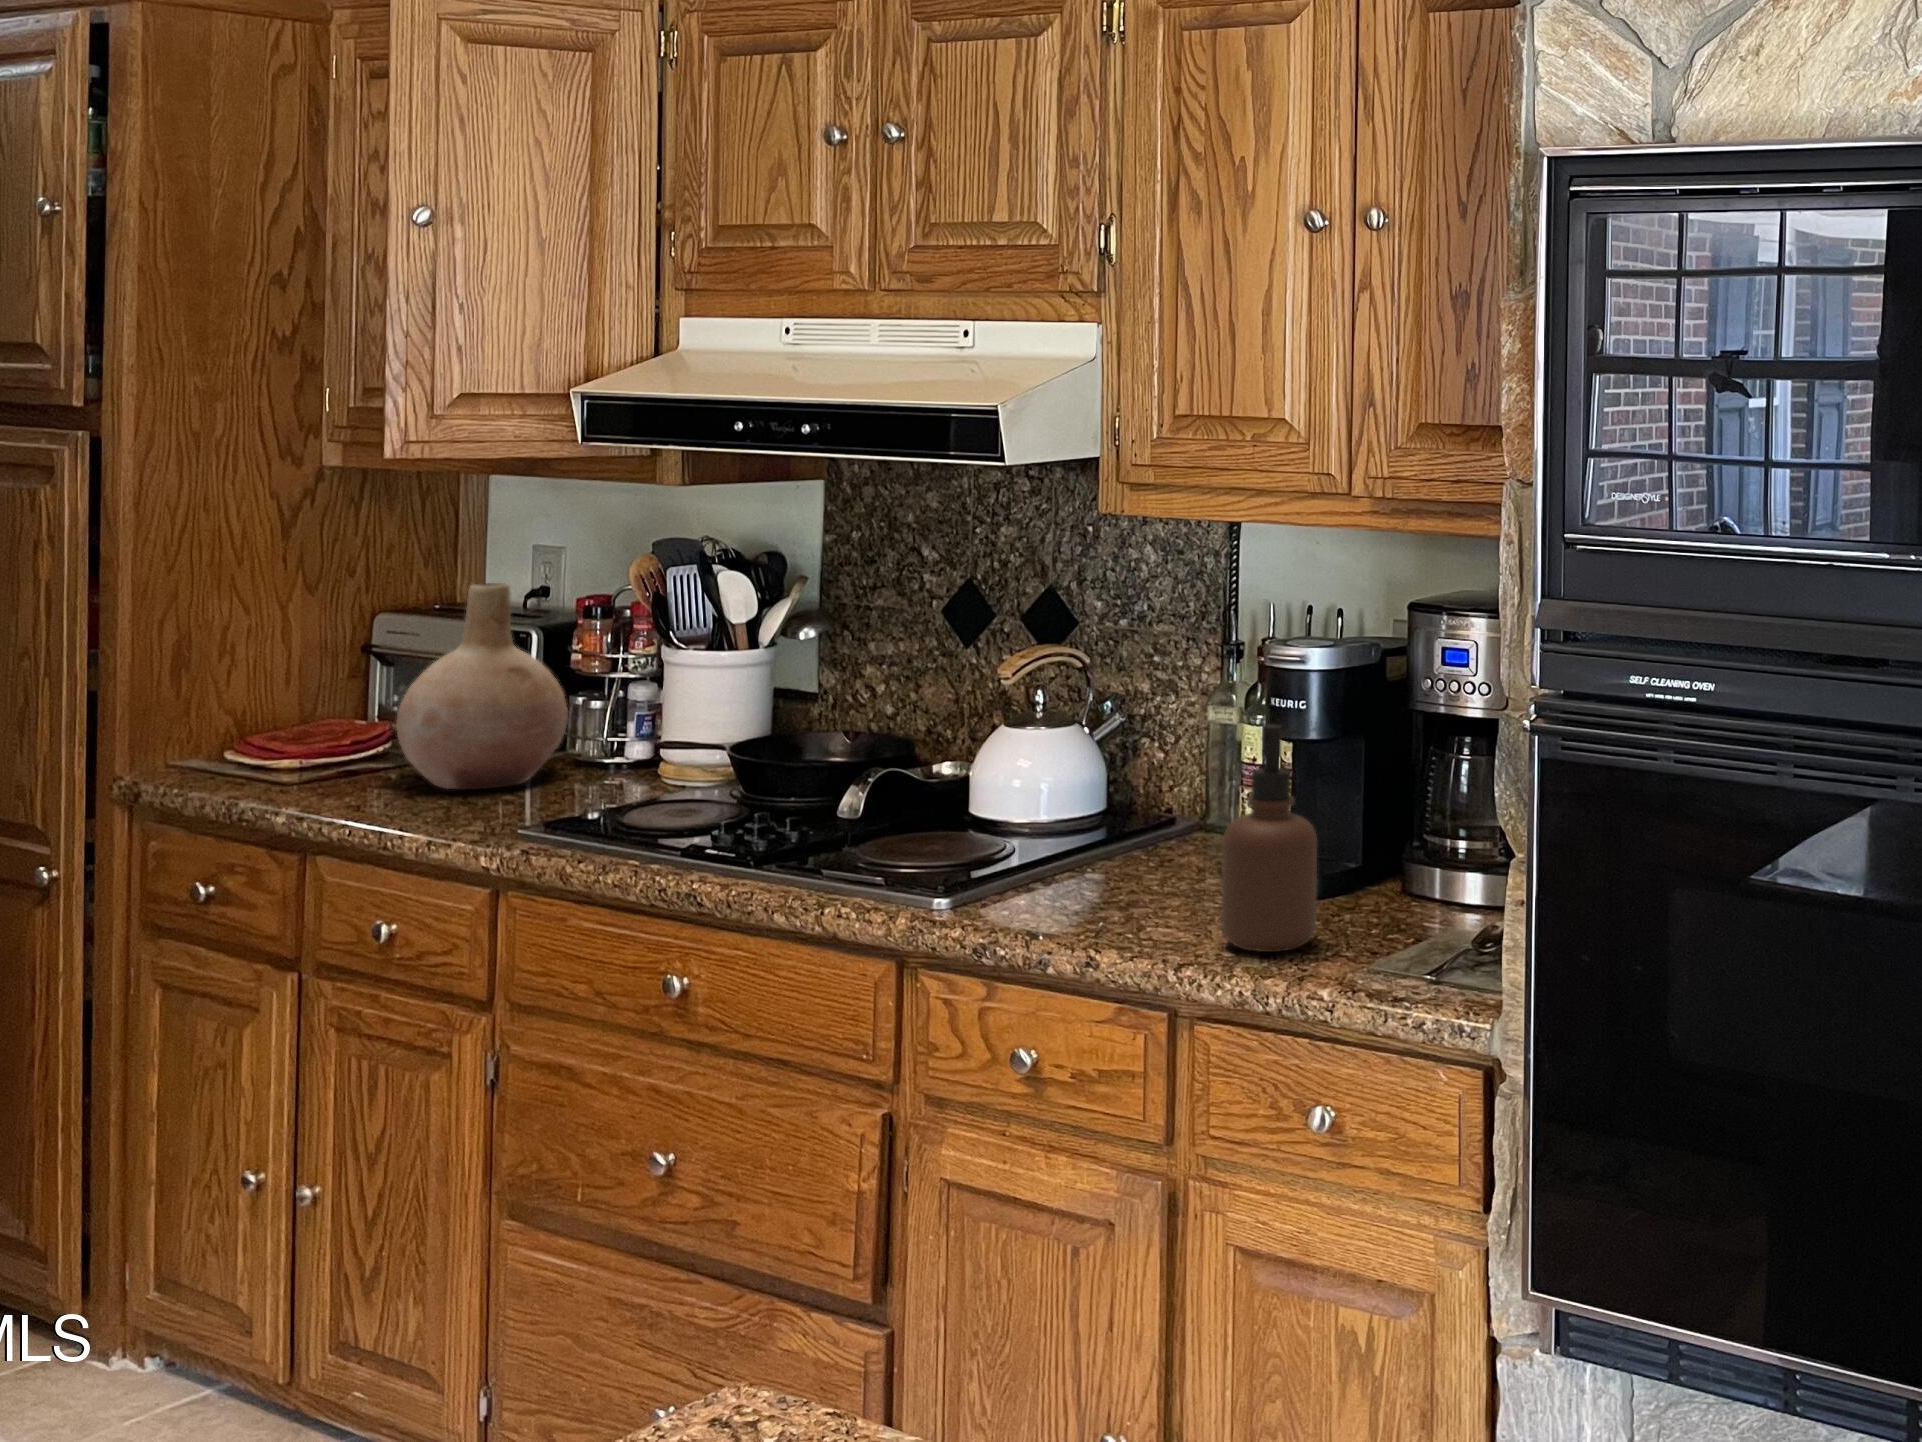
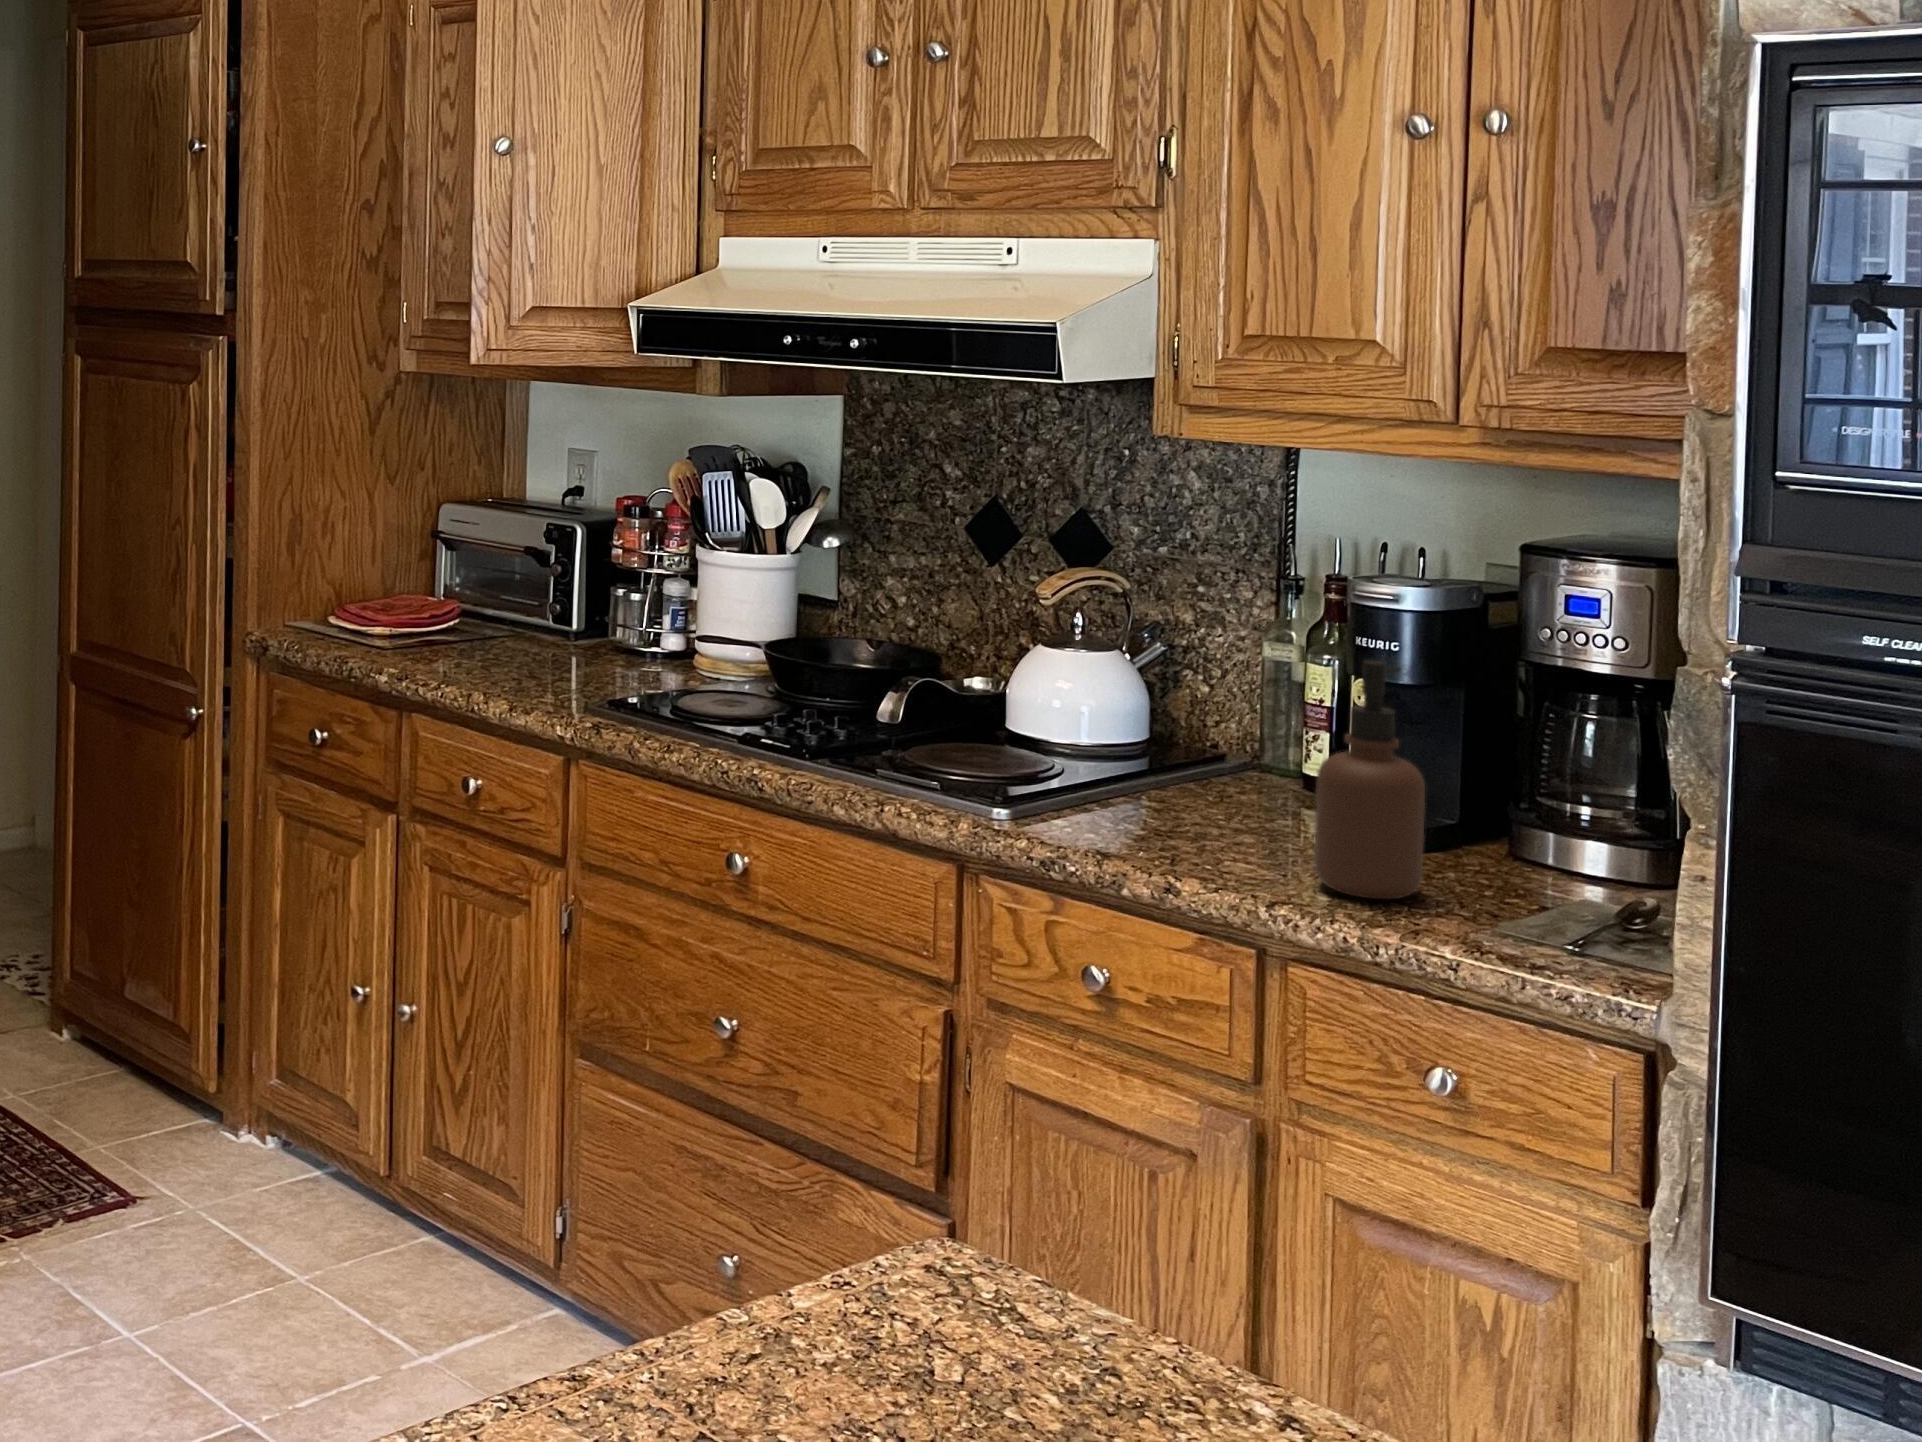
vase: present [396,583,568,789] -> none [470,480,616,667]

